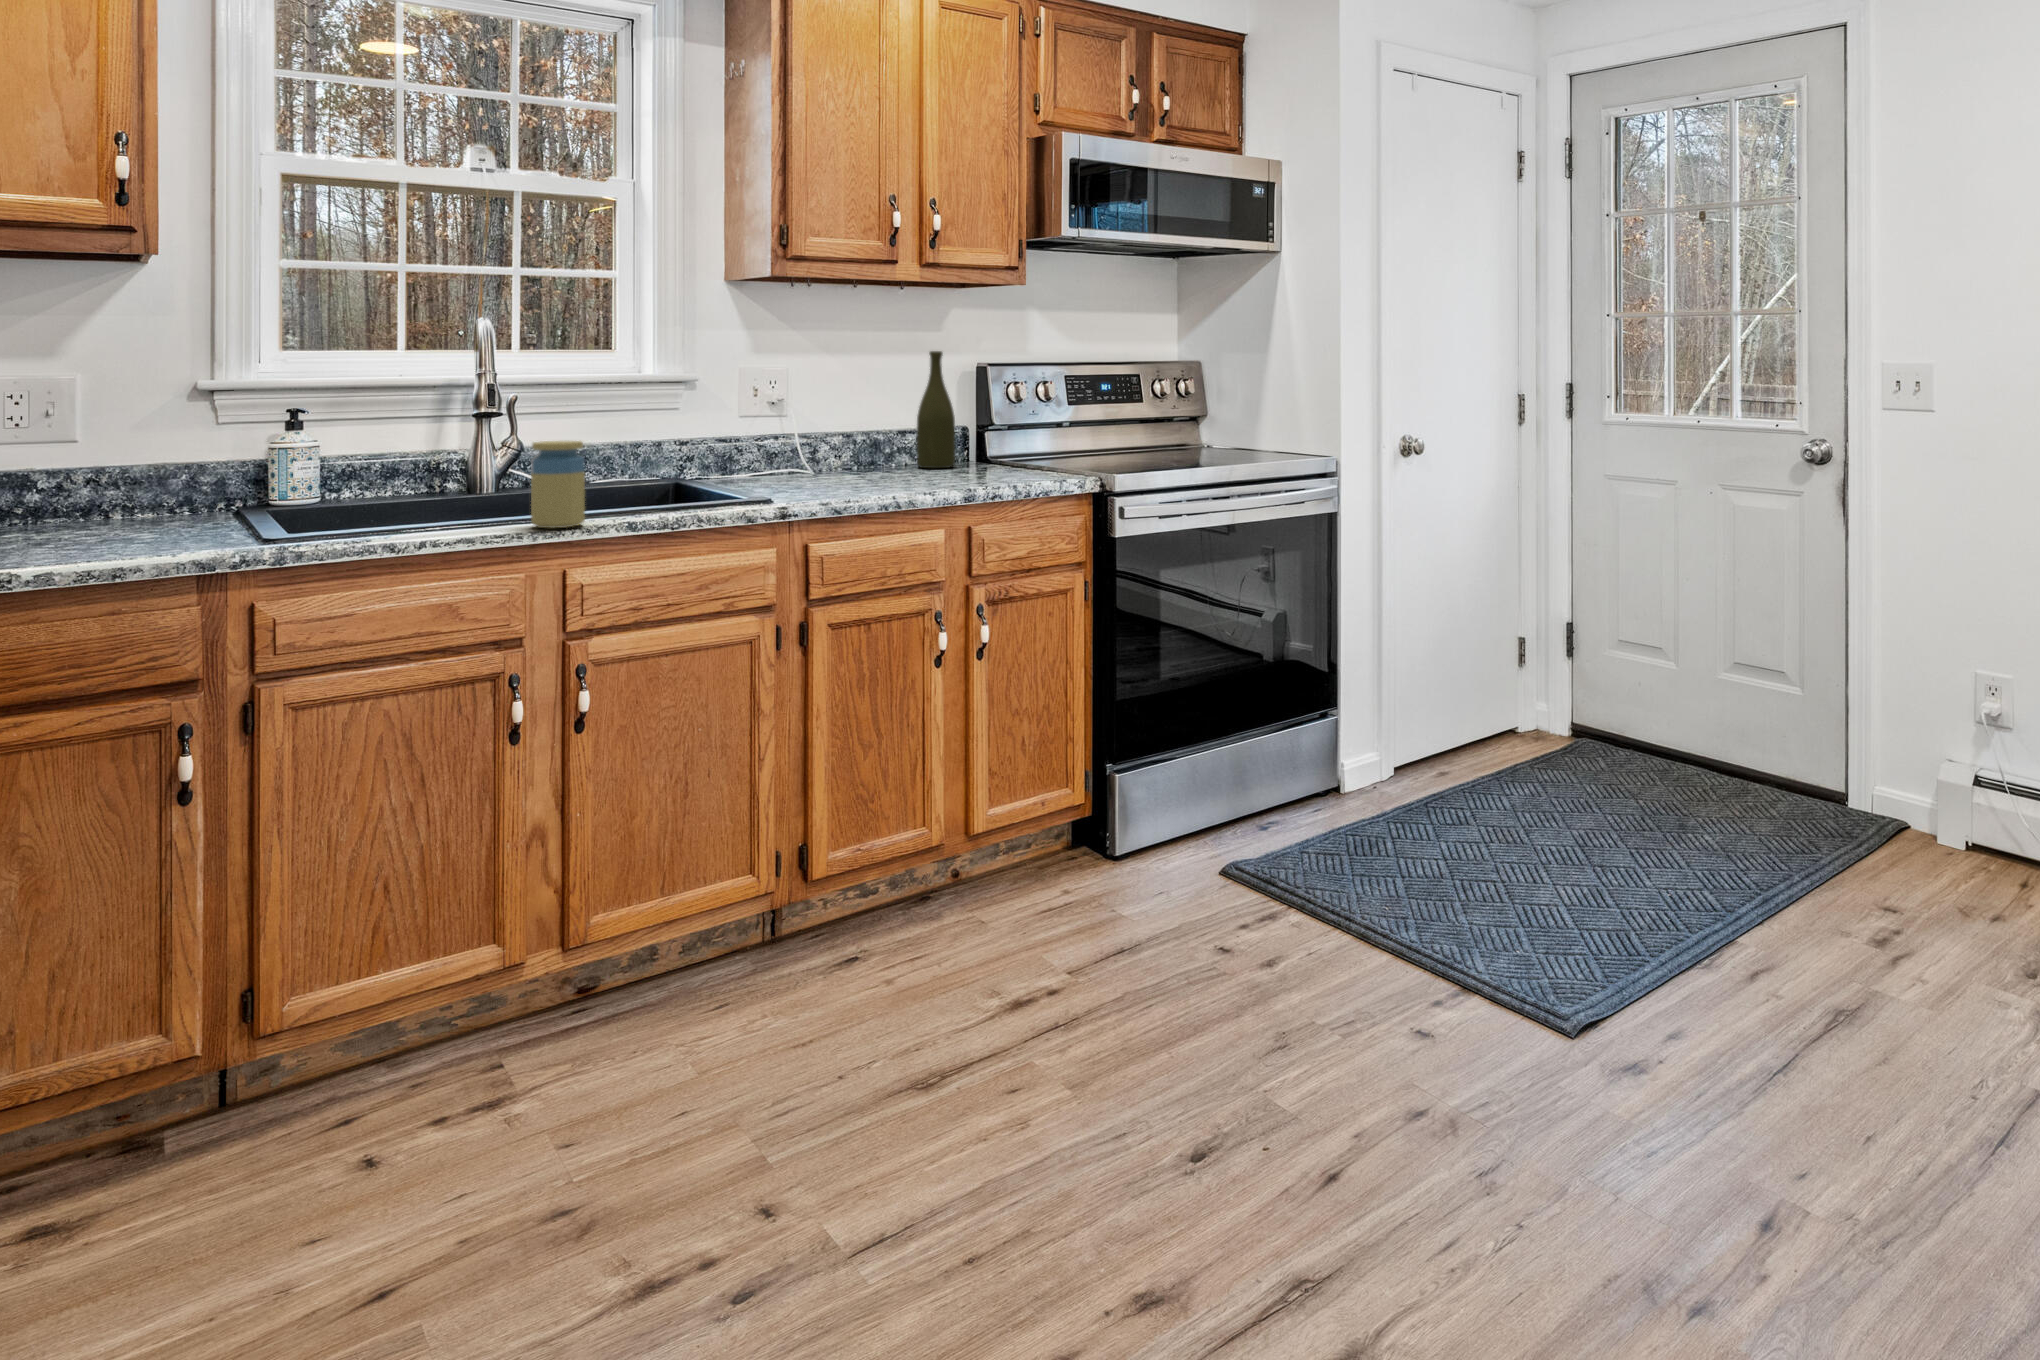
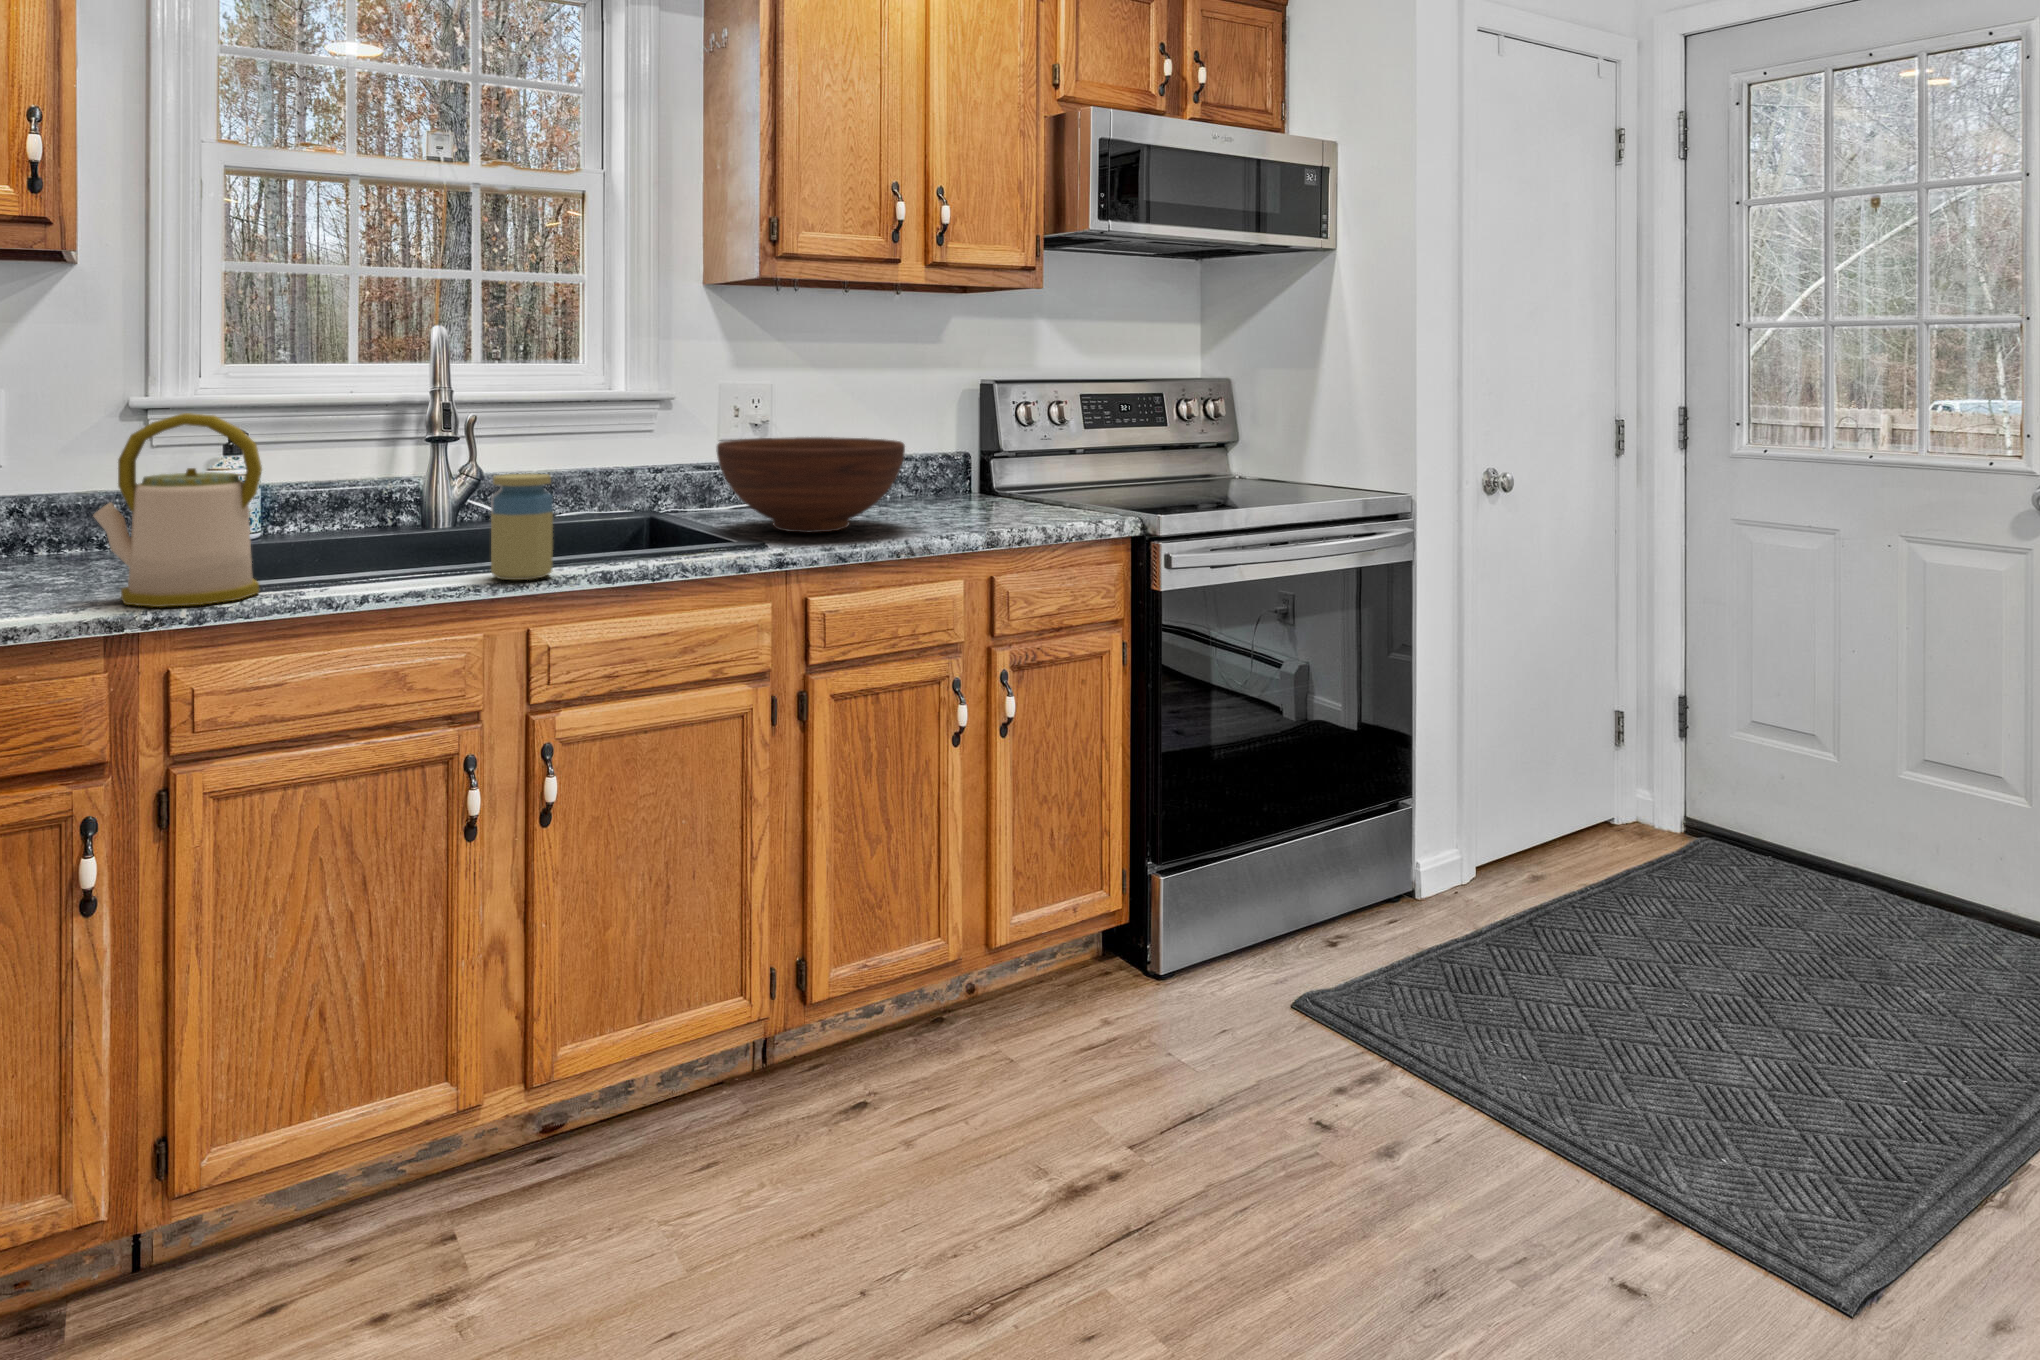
bottle: present [917,351,955,468] -> none [918,365,962,503]
kettle: none [180,391,330,551] -> present [94,413,262,607]
fruit bowl: none [733,412,896,491] -> present [717,437,905,533]

